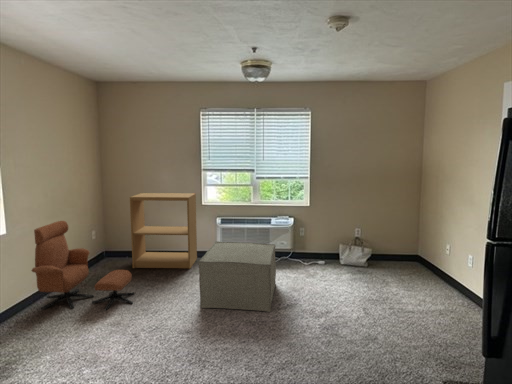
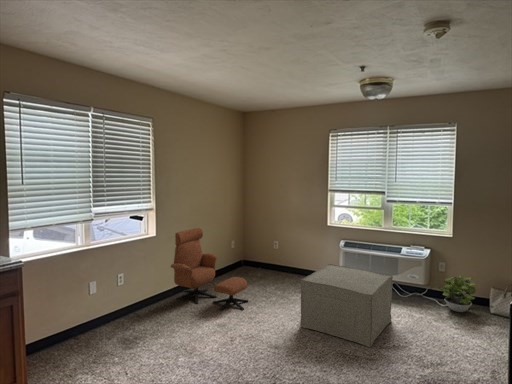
bookshelf: present [130,193,197,269] -> none [257,209,321,289]
potted plant: none [305,236,331,267] -> present [439,275,476,312]

